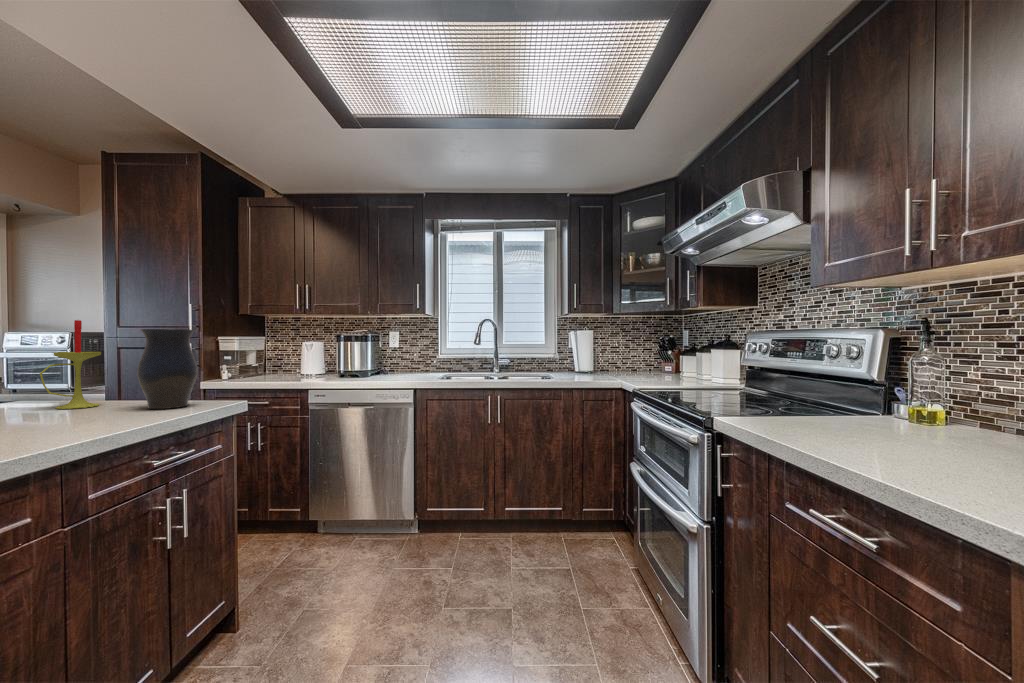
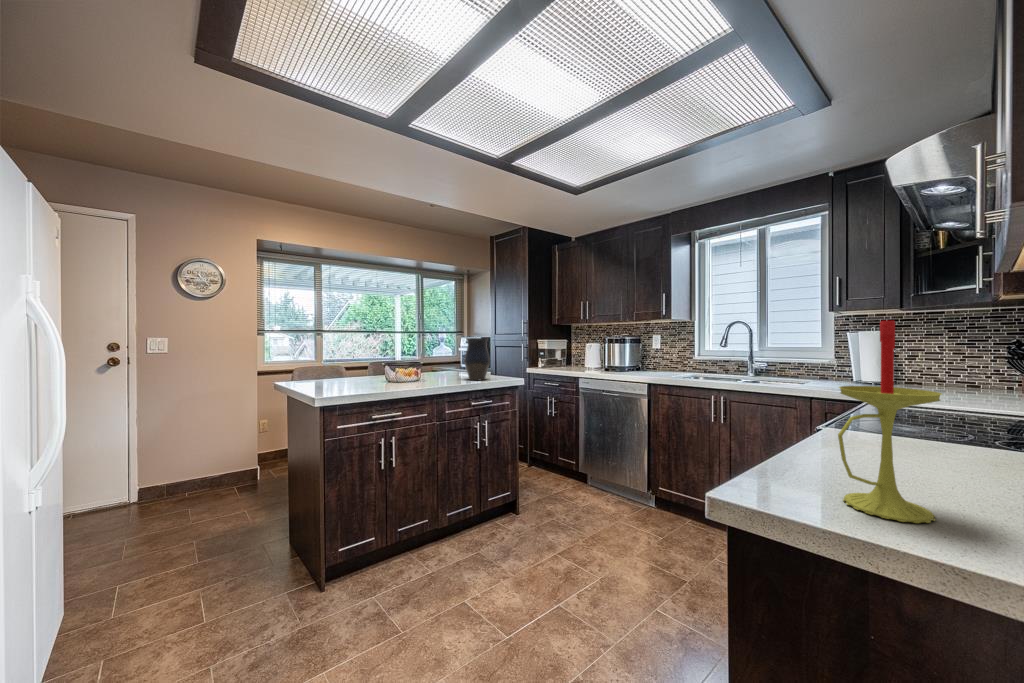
candle: present [40,320,101,409] -> present [838,321,942,523]

